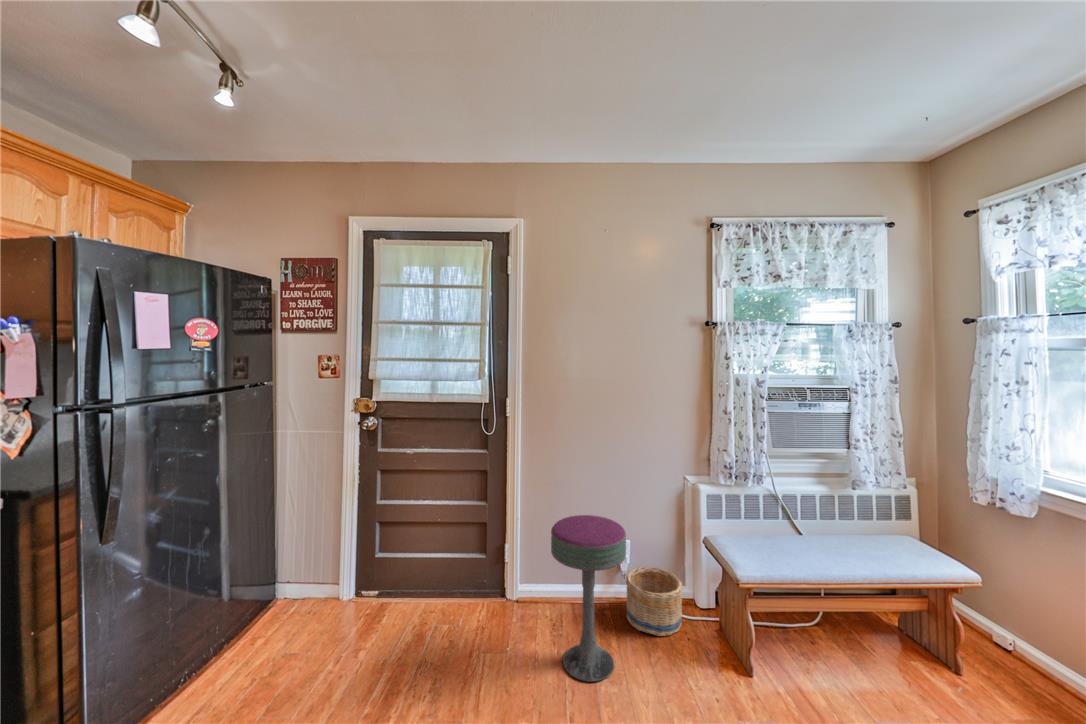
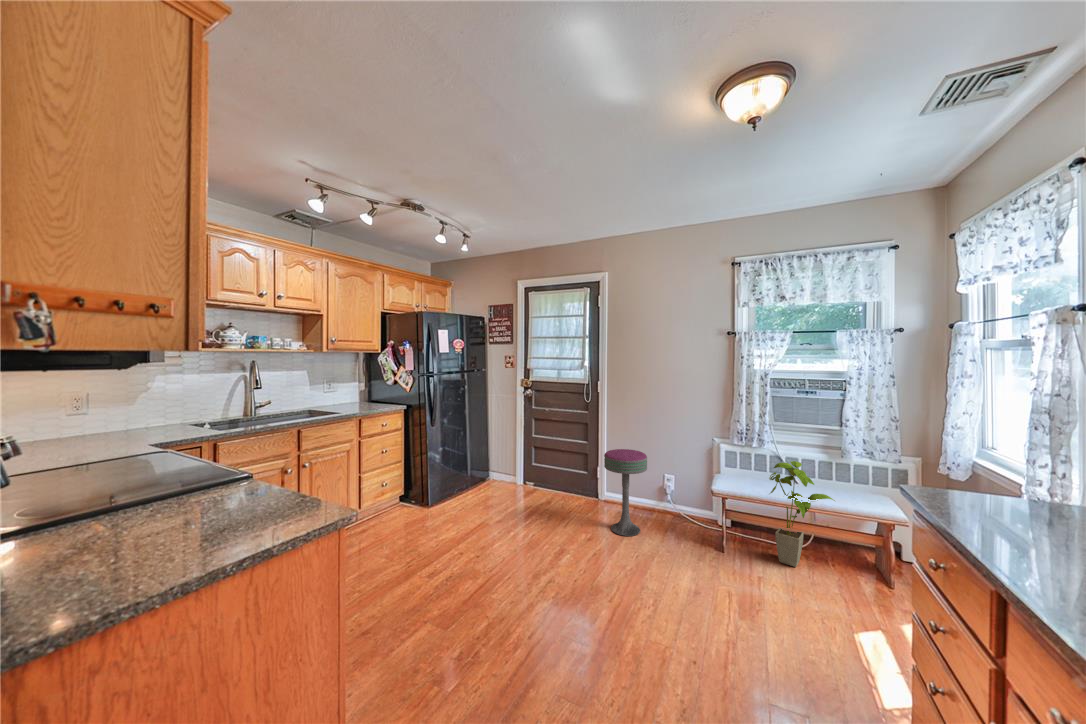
house plant: none [790,508,881,664] -> present [769,461,835,567]
basket: present [626,567,683,636] -> none [663,493,700,531]

